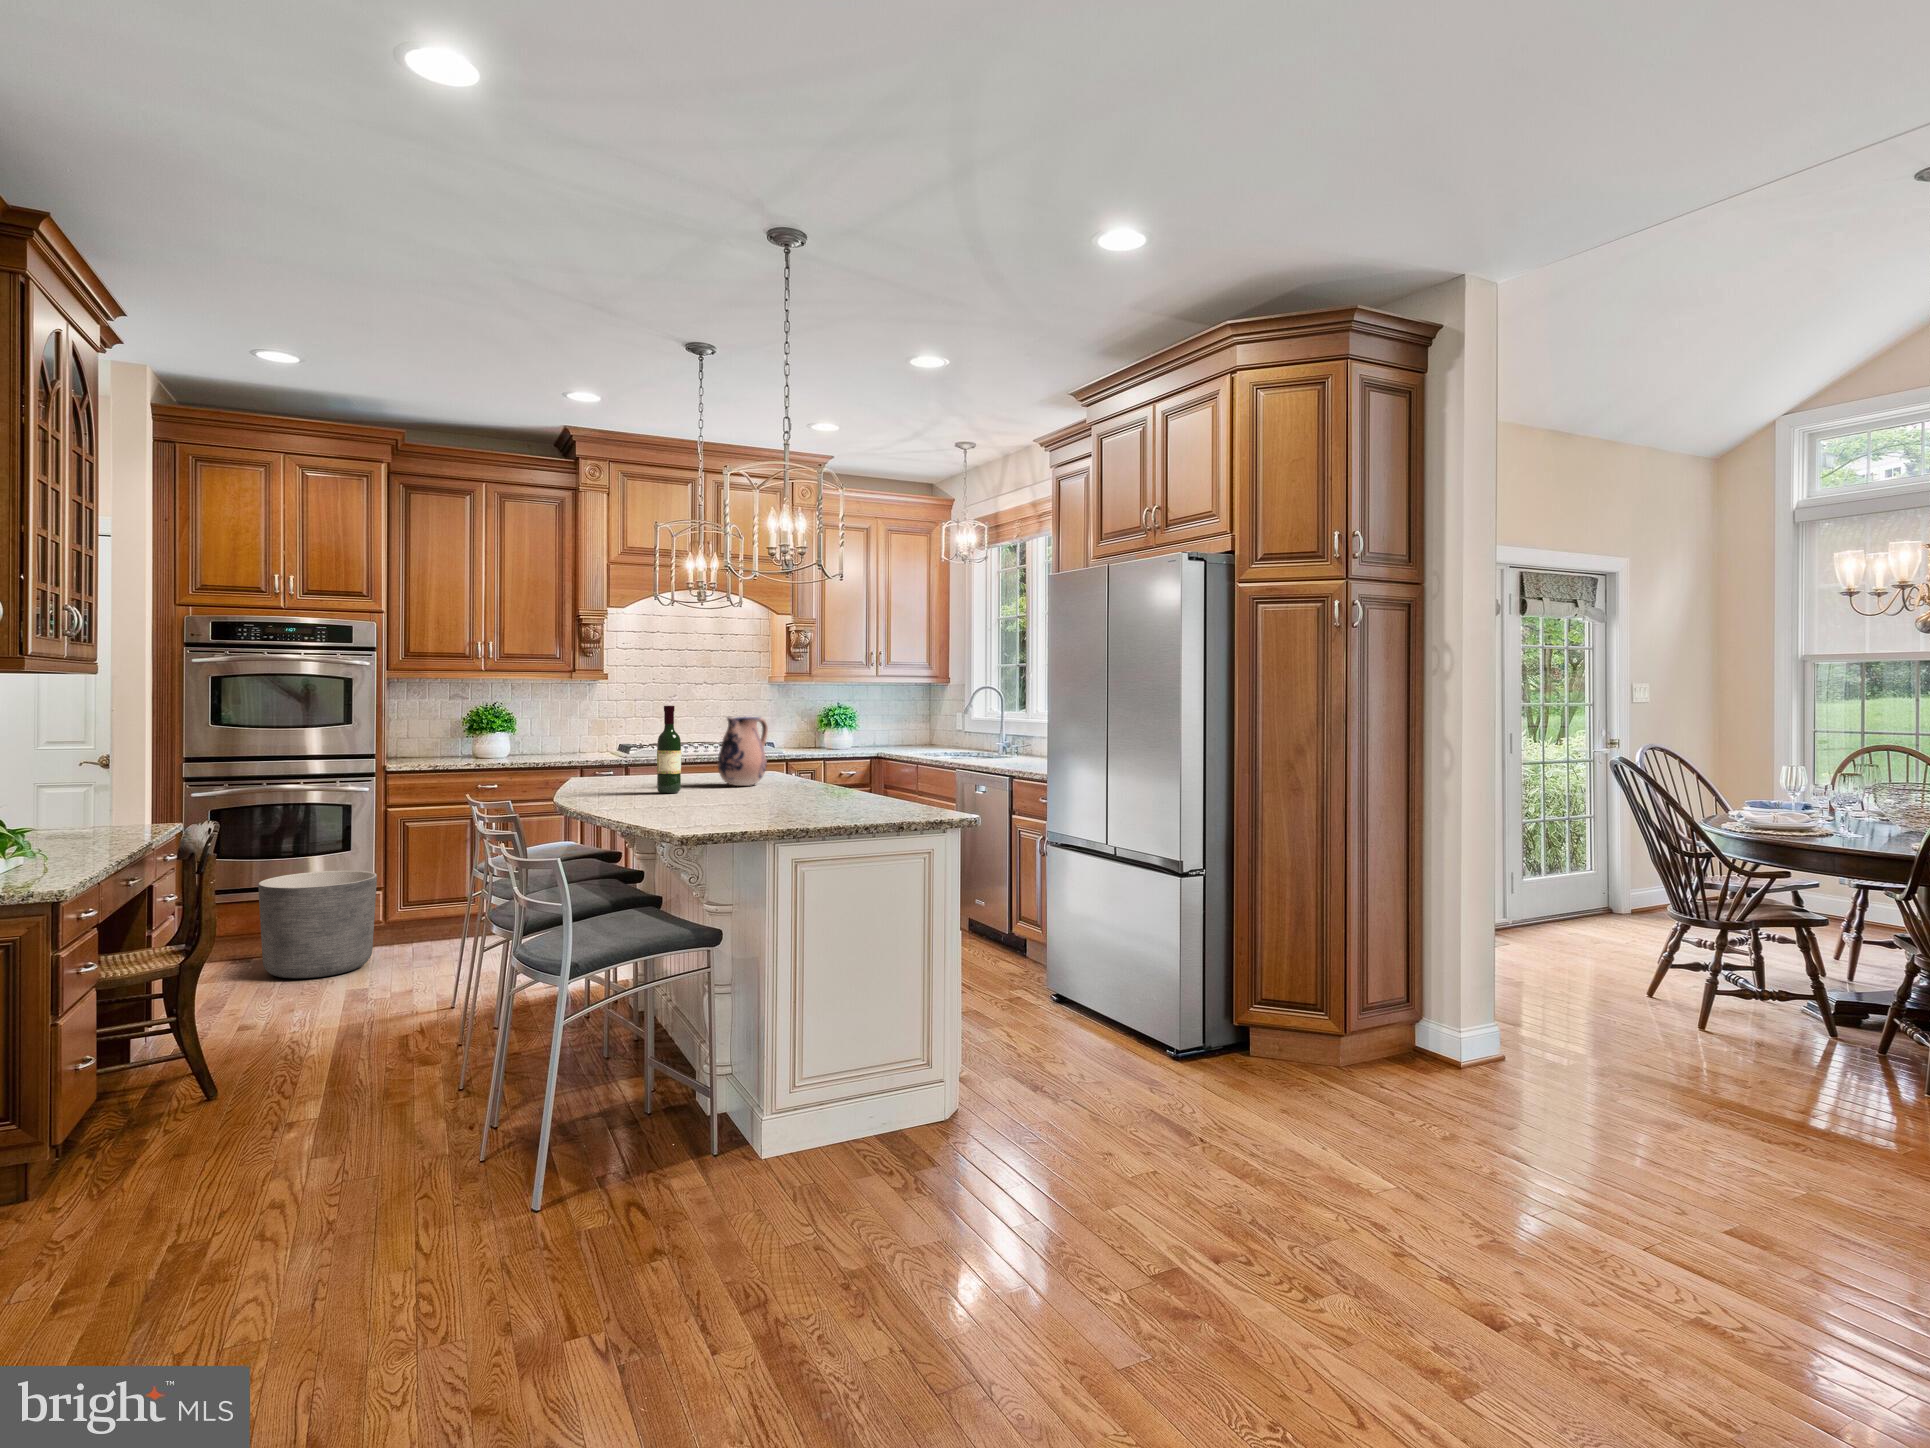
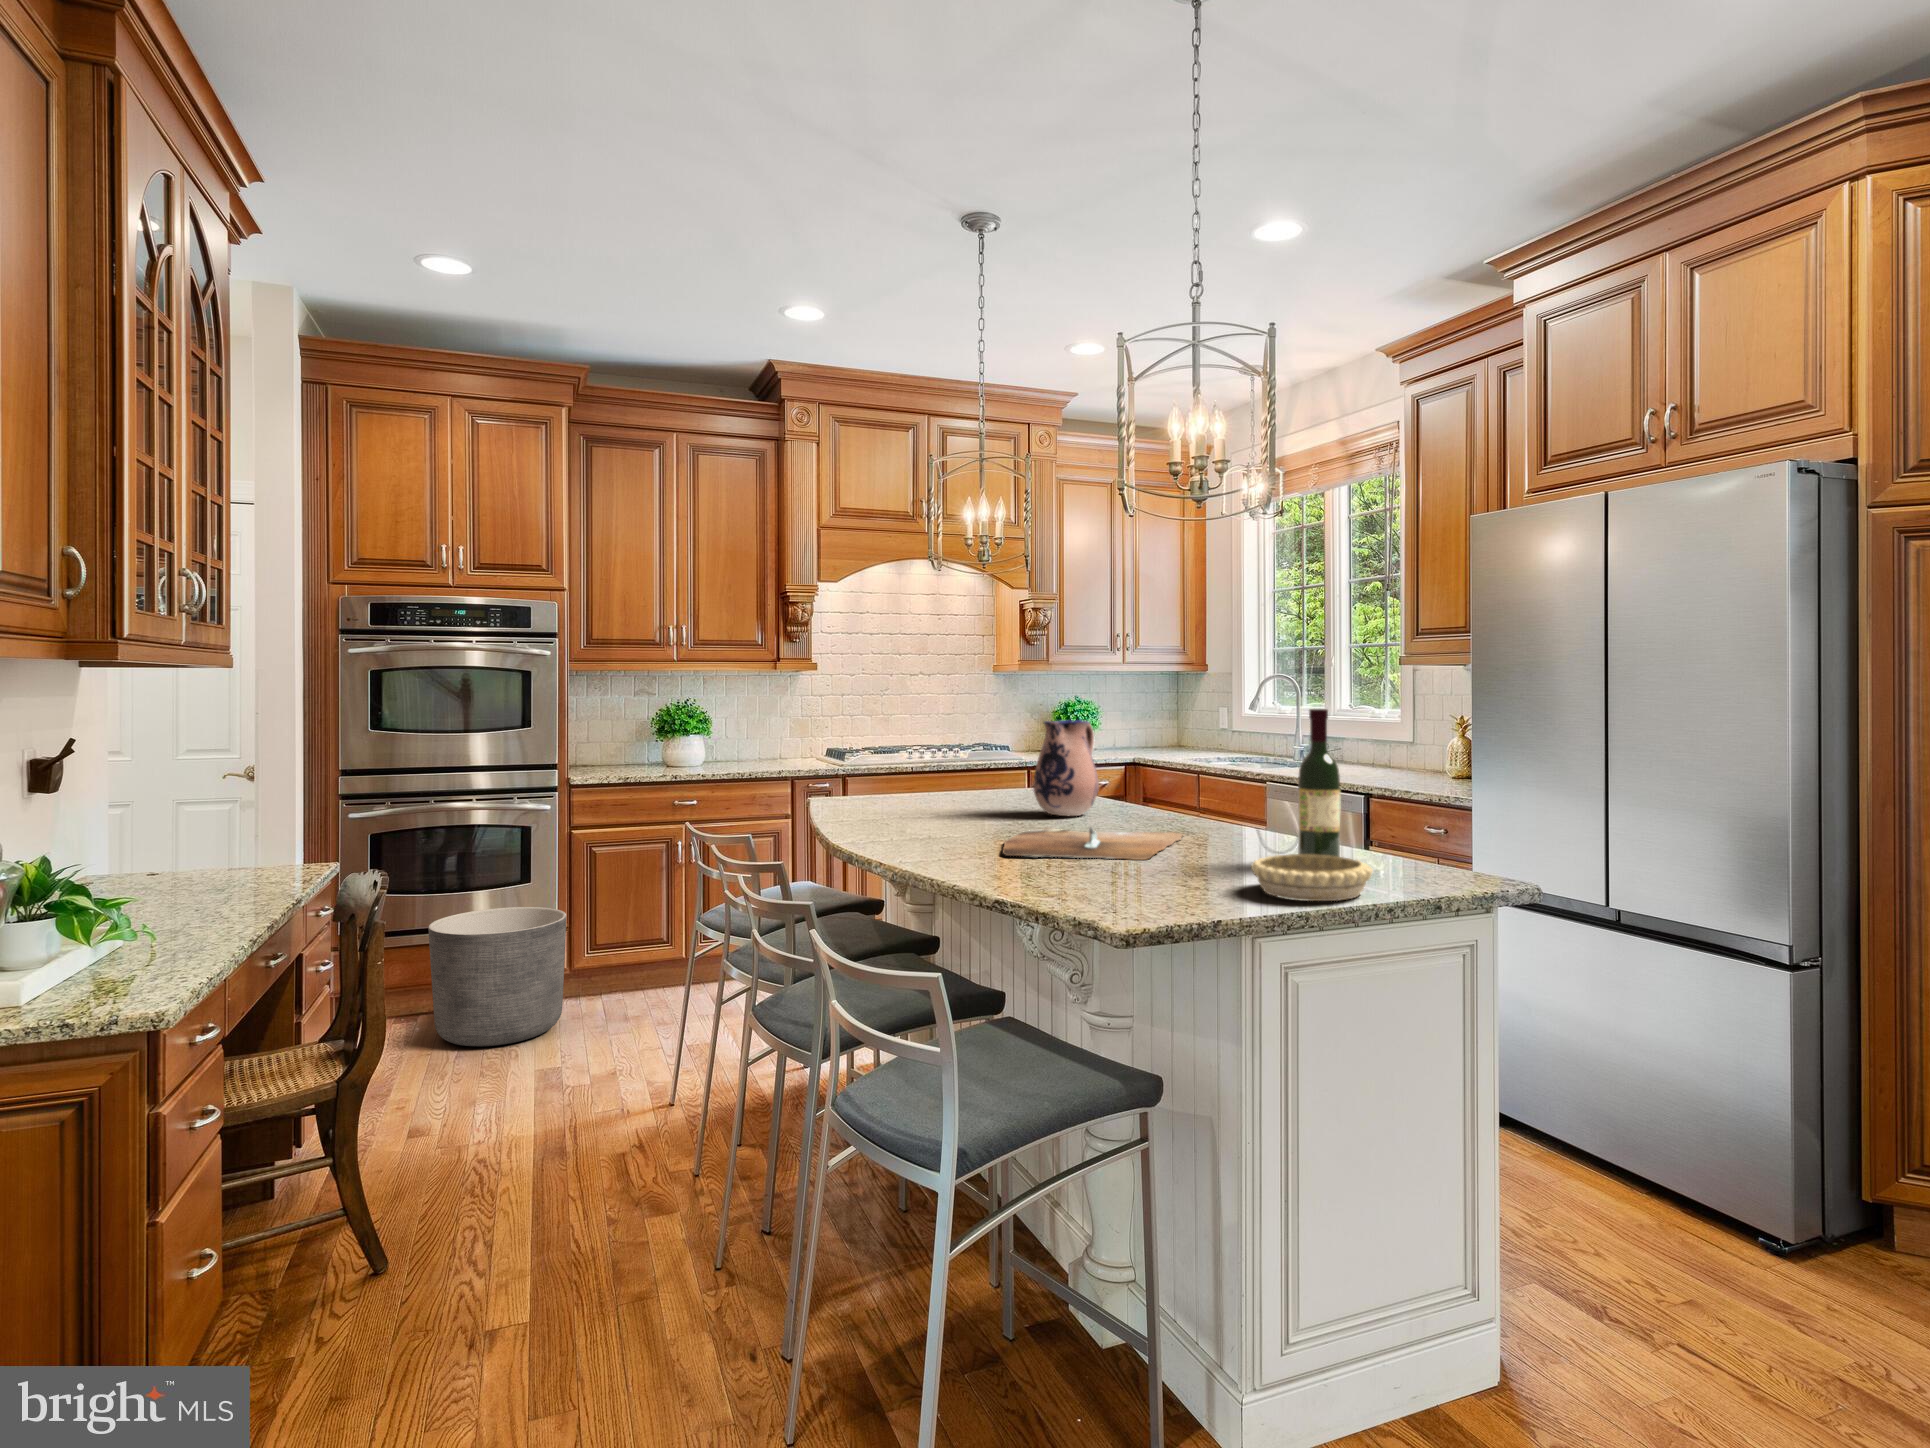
wine bottle: present [657,706,681,793] -> present [1298,709,1340,857]
cutting board: none [657,787,802,806] -> present [1002,828,1183,860]
decorative bowl: none [781,797,856,822] -> present [1251,854,1373,901]

